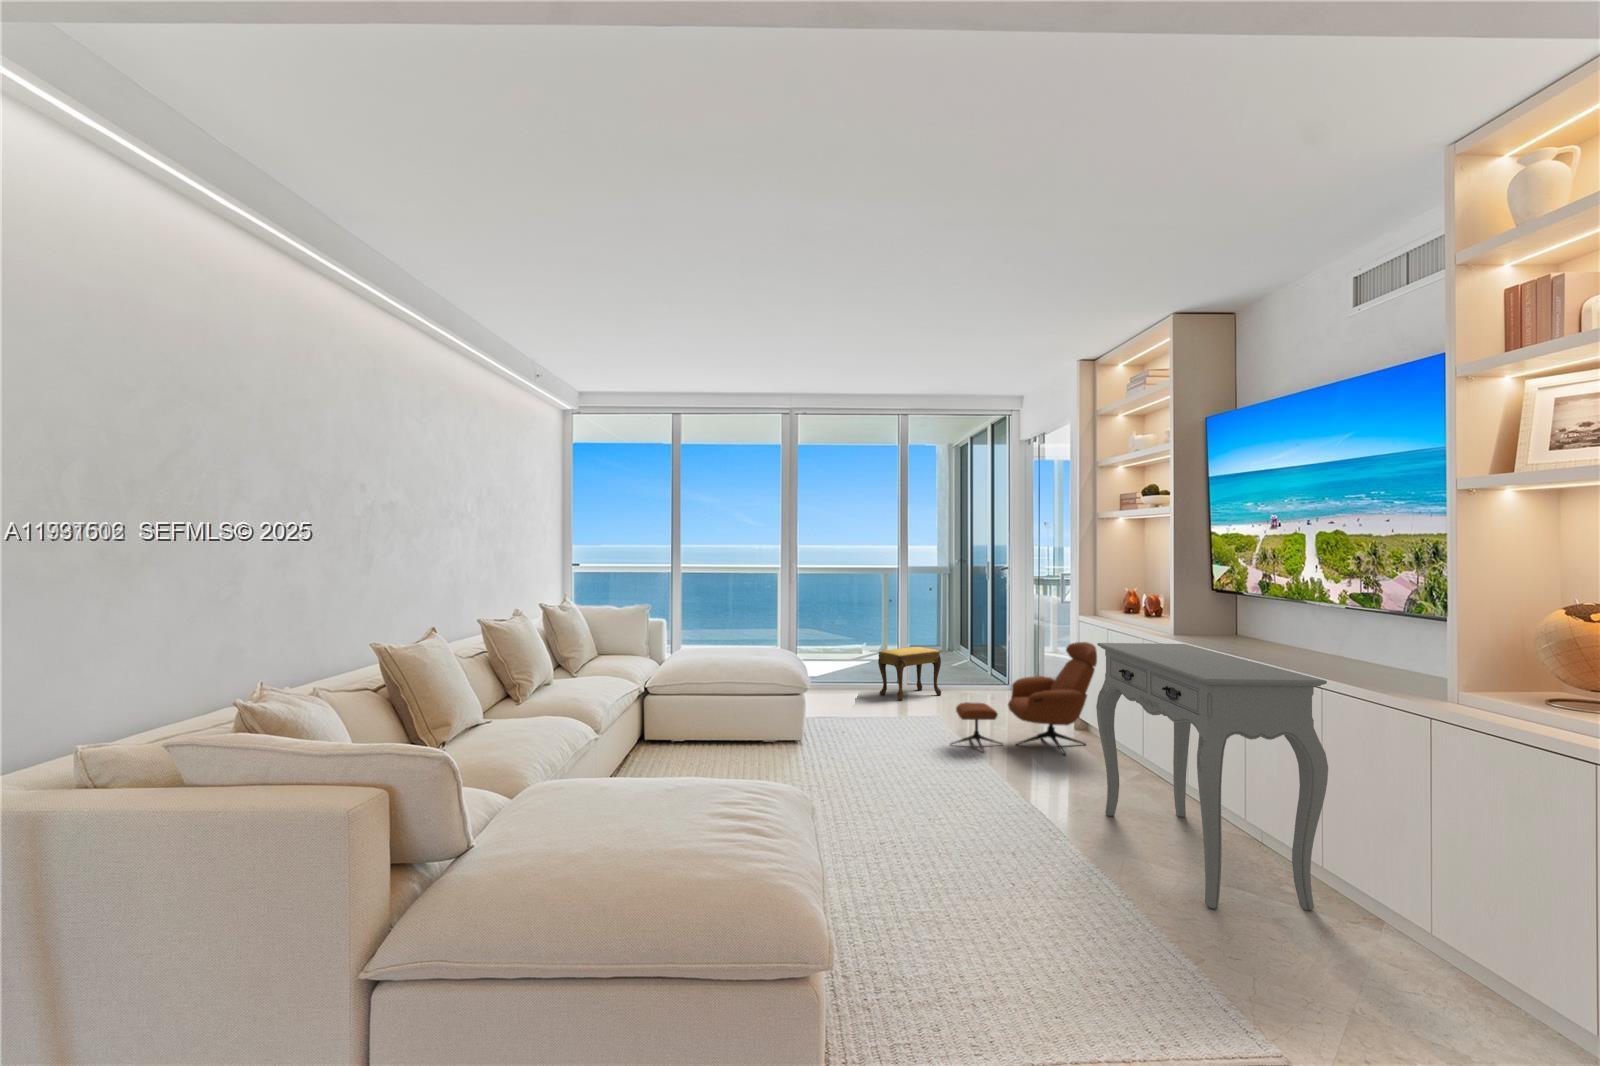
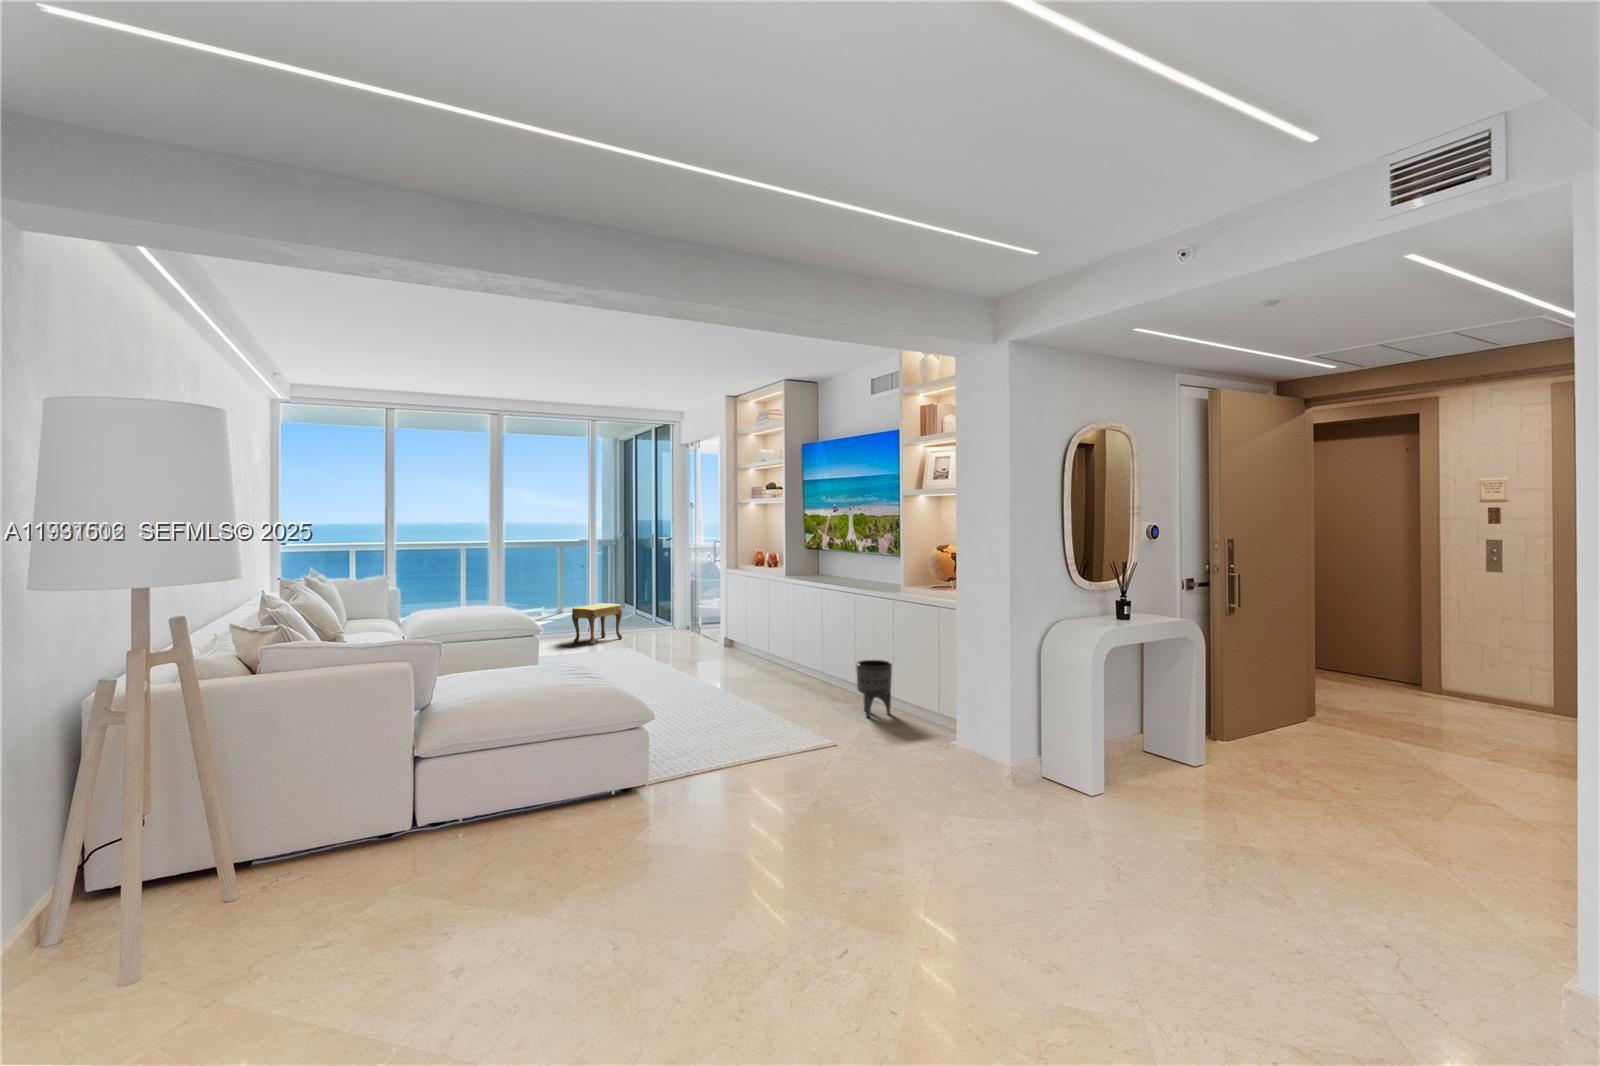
lounge chair: present [951,642,1097,755] -> none [645,587,739,665]
console table: present [1096,643,1328,910] -> none [746,579,855,705]
planter: none [1339,851,1447,1001] -> present [856,660,892,717]

